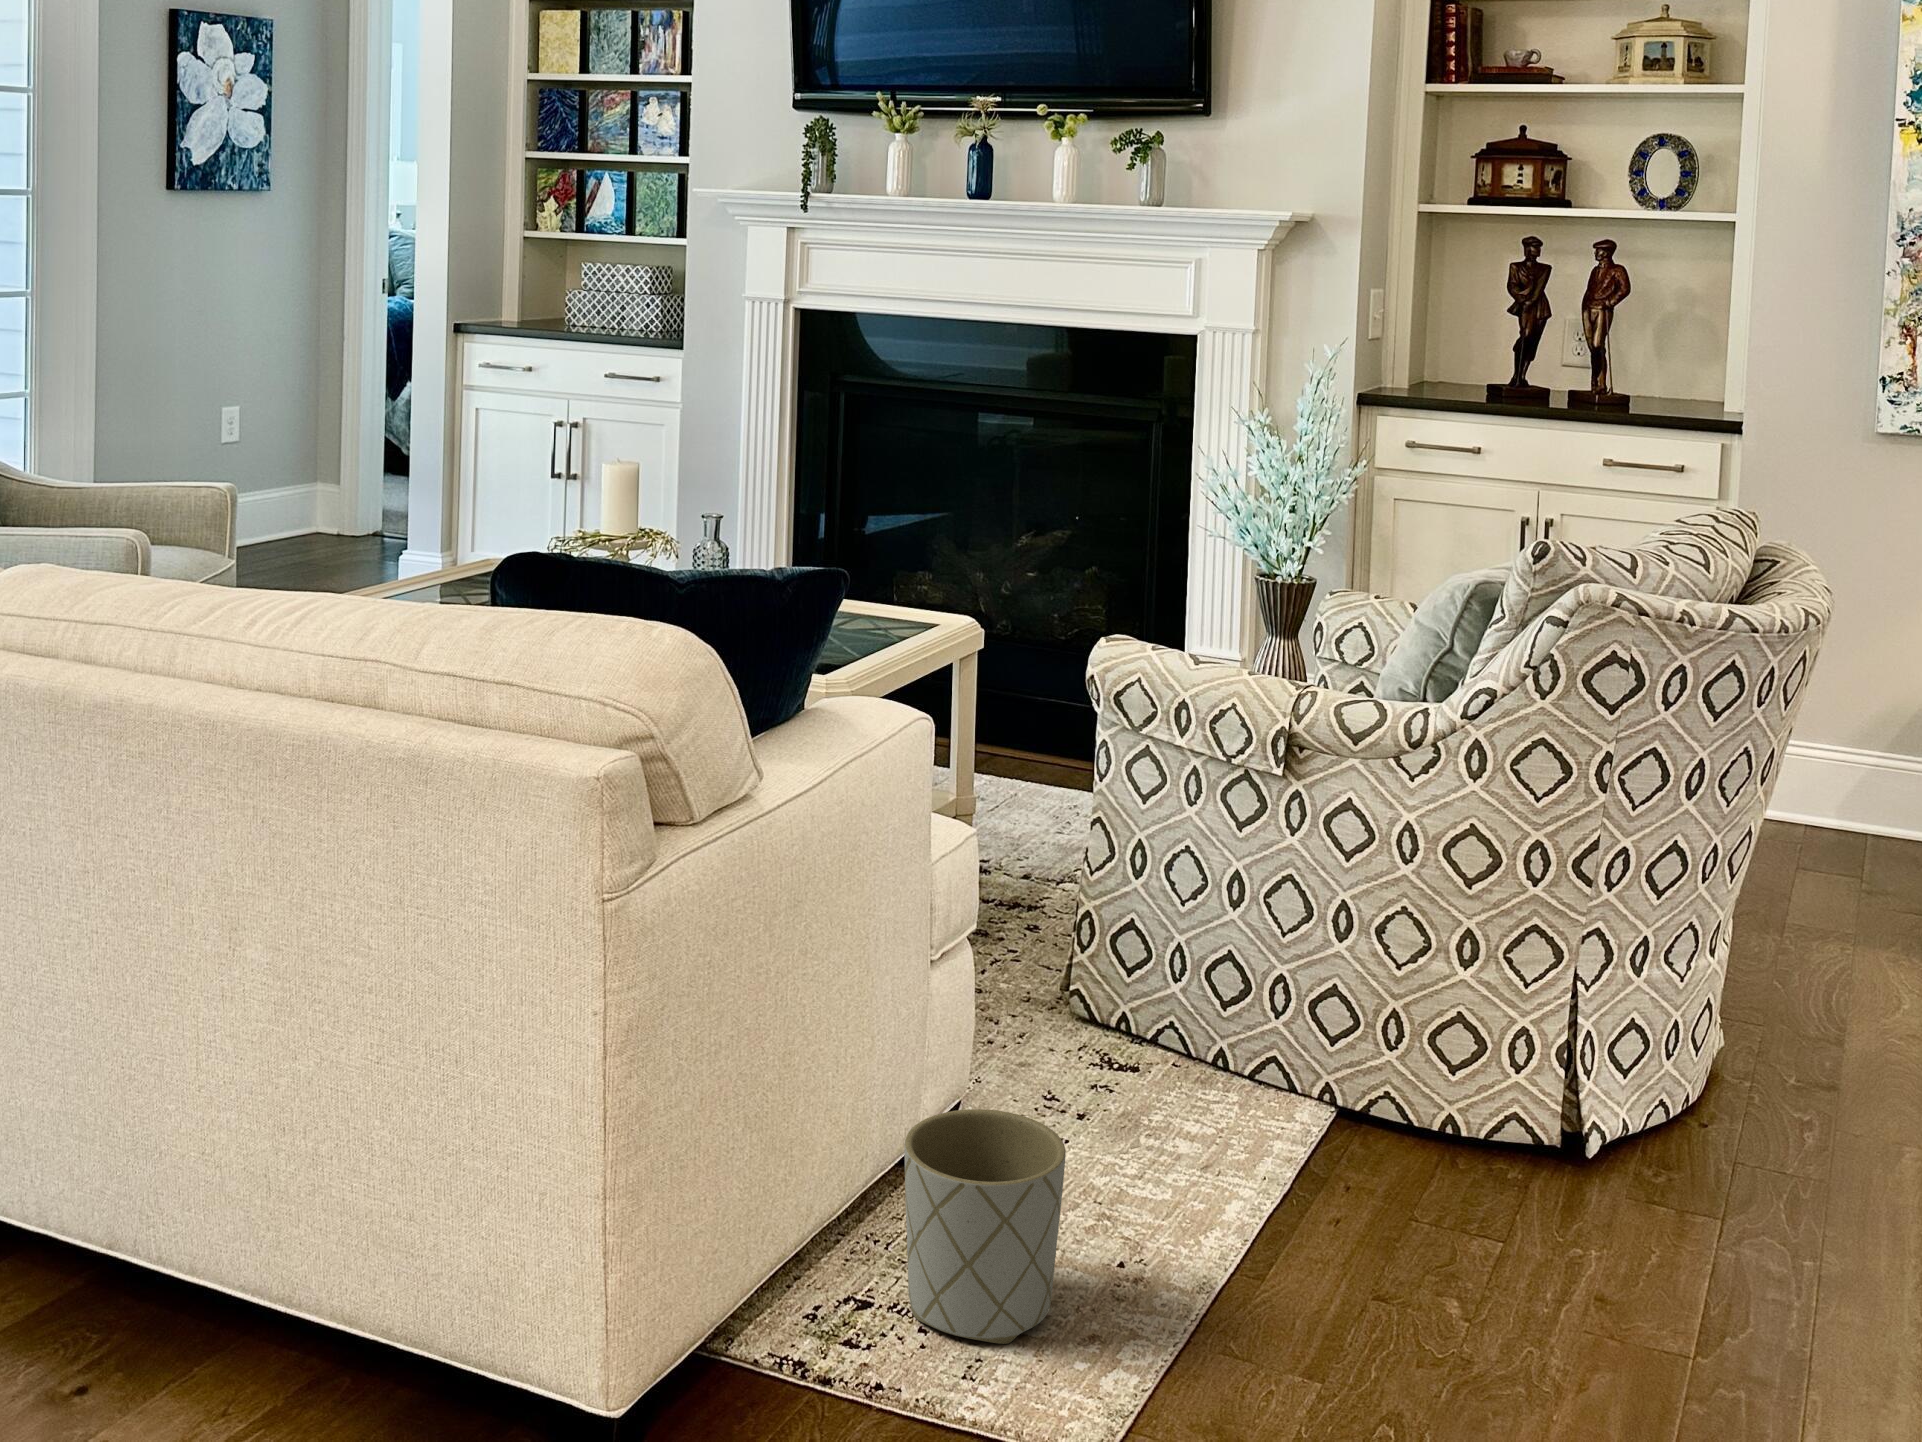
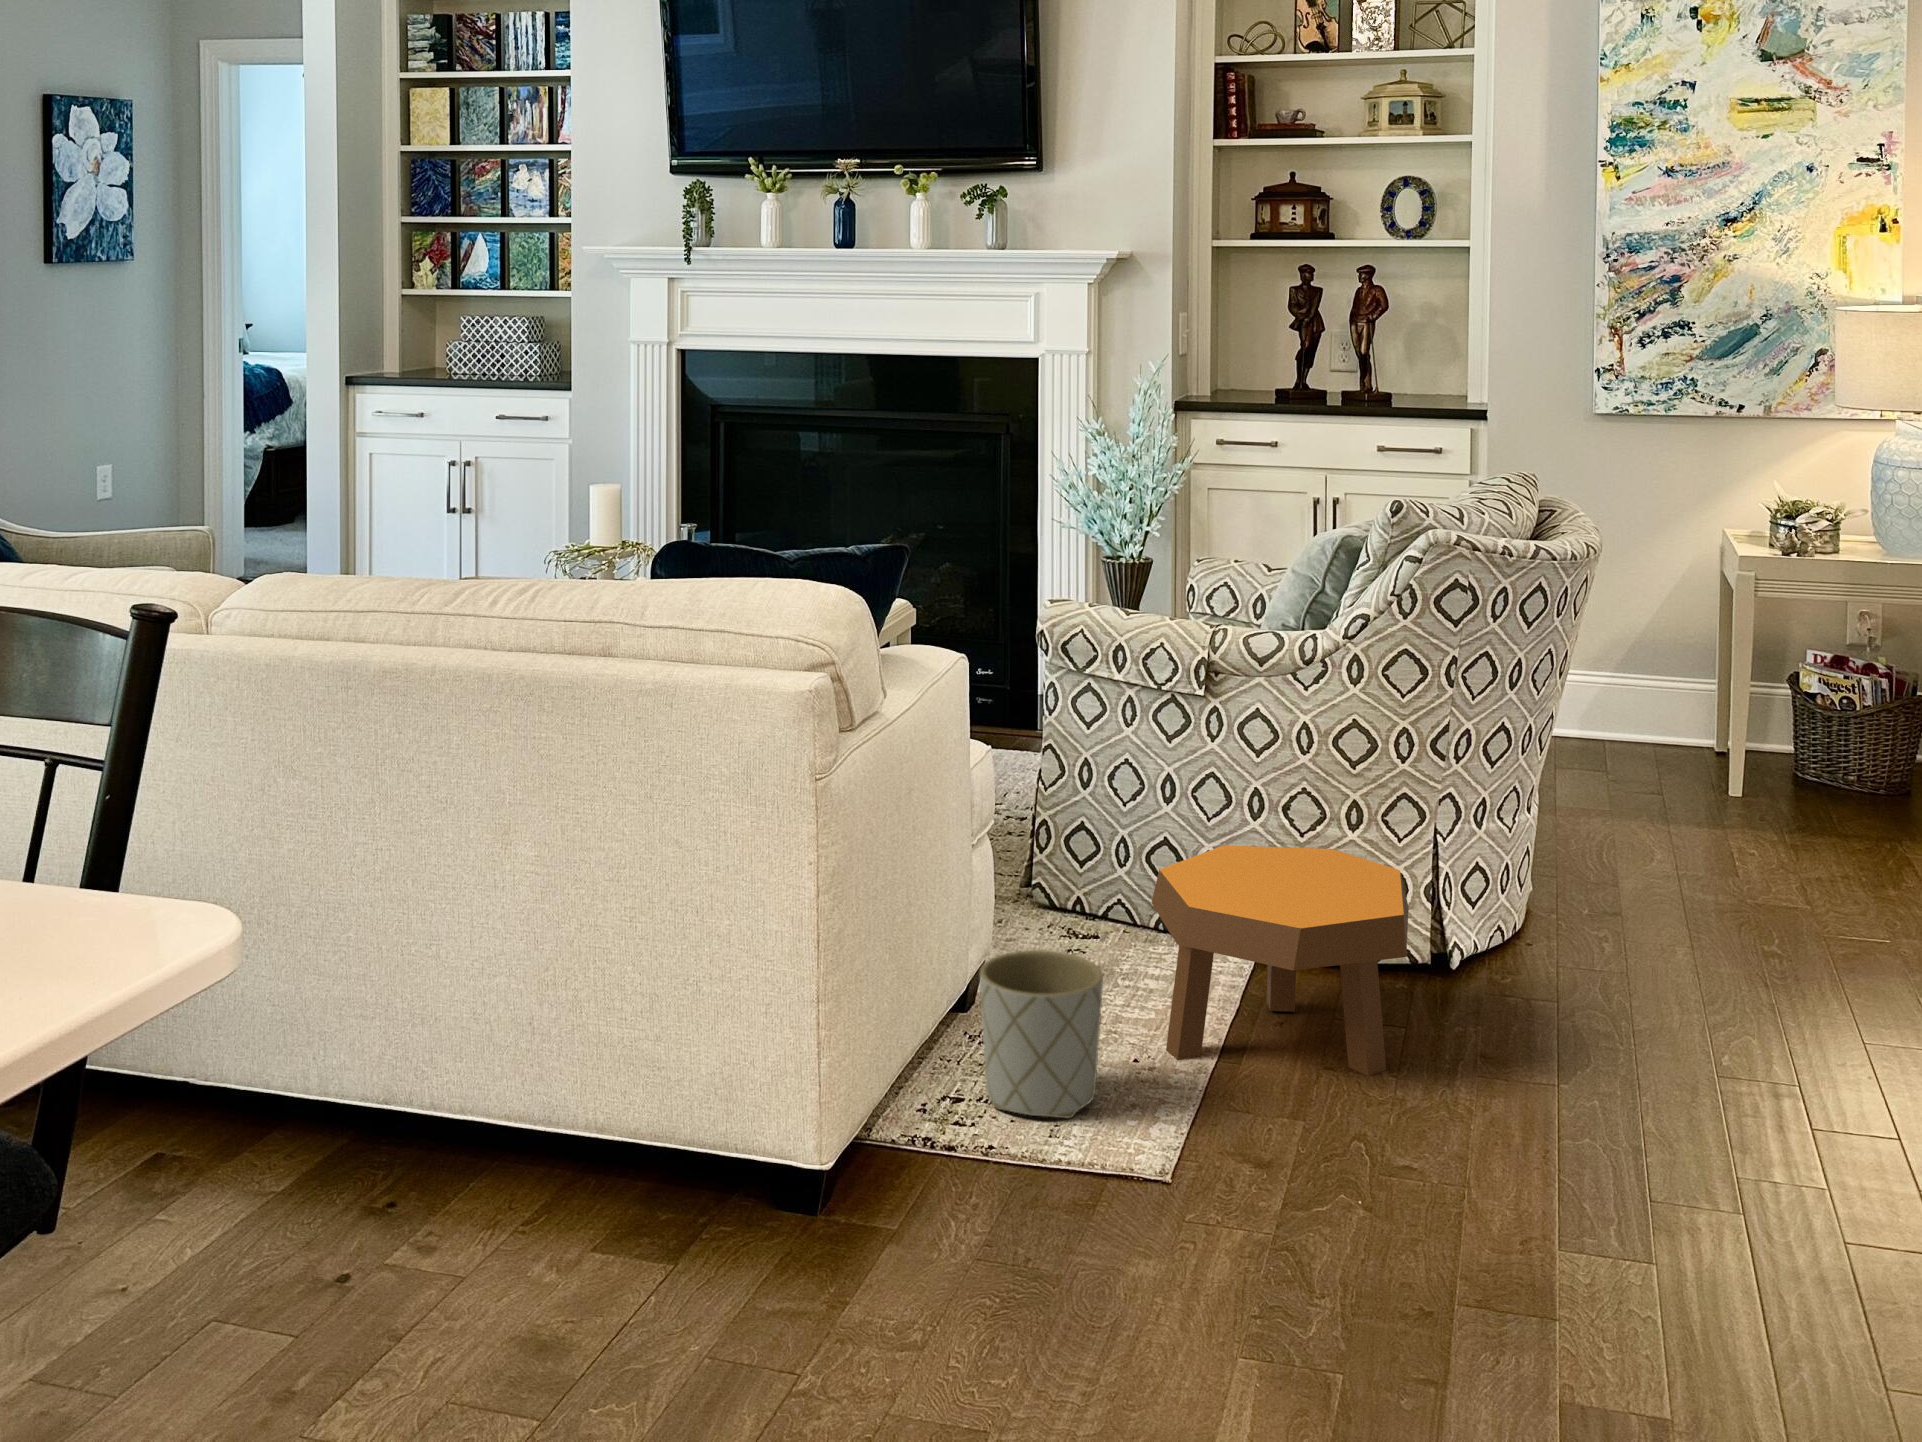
footstool: none [1170,977,1512,1317] -> present [1151,845,1409,1076]

